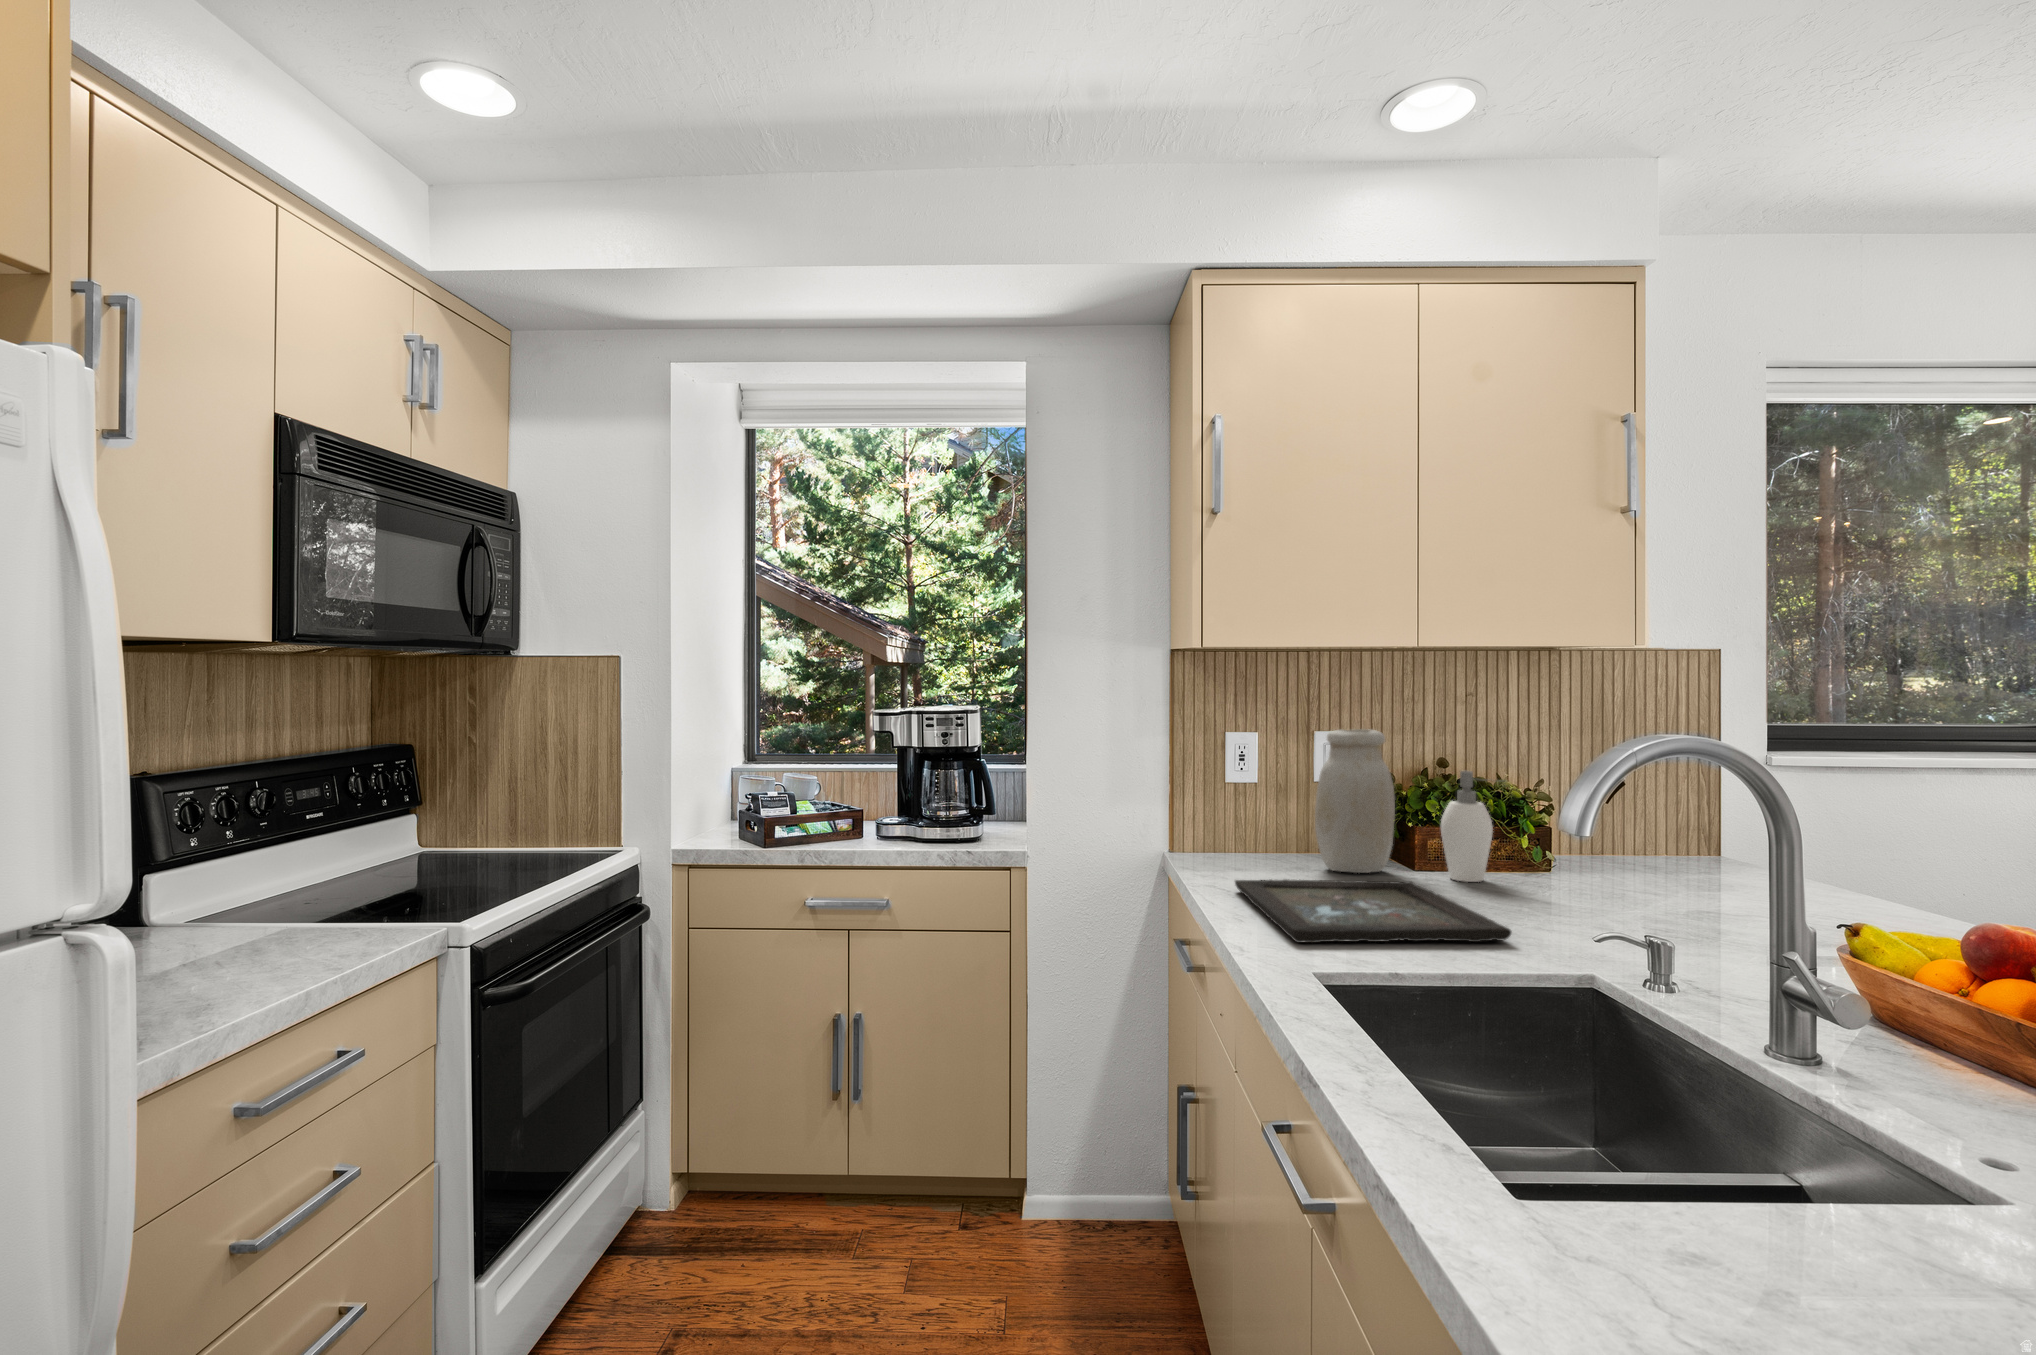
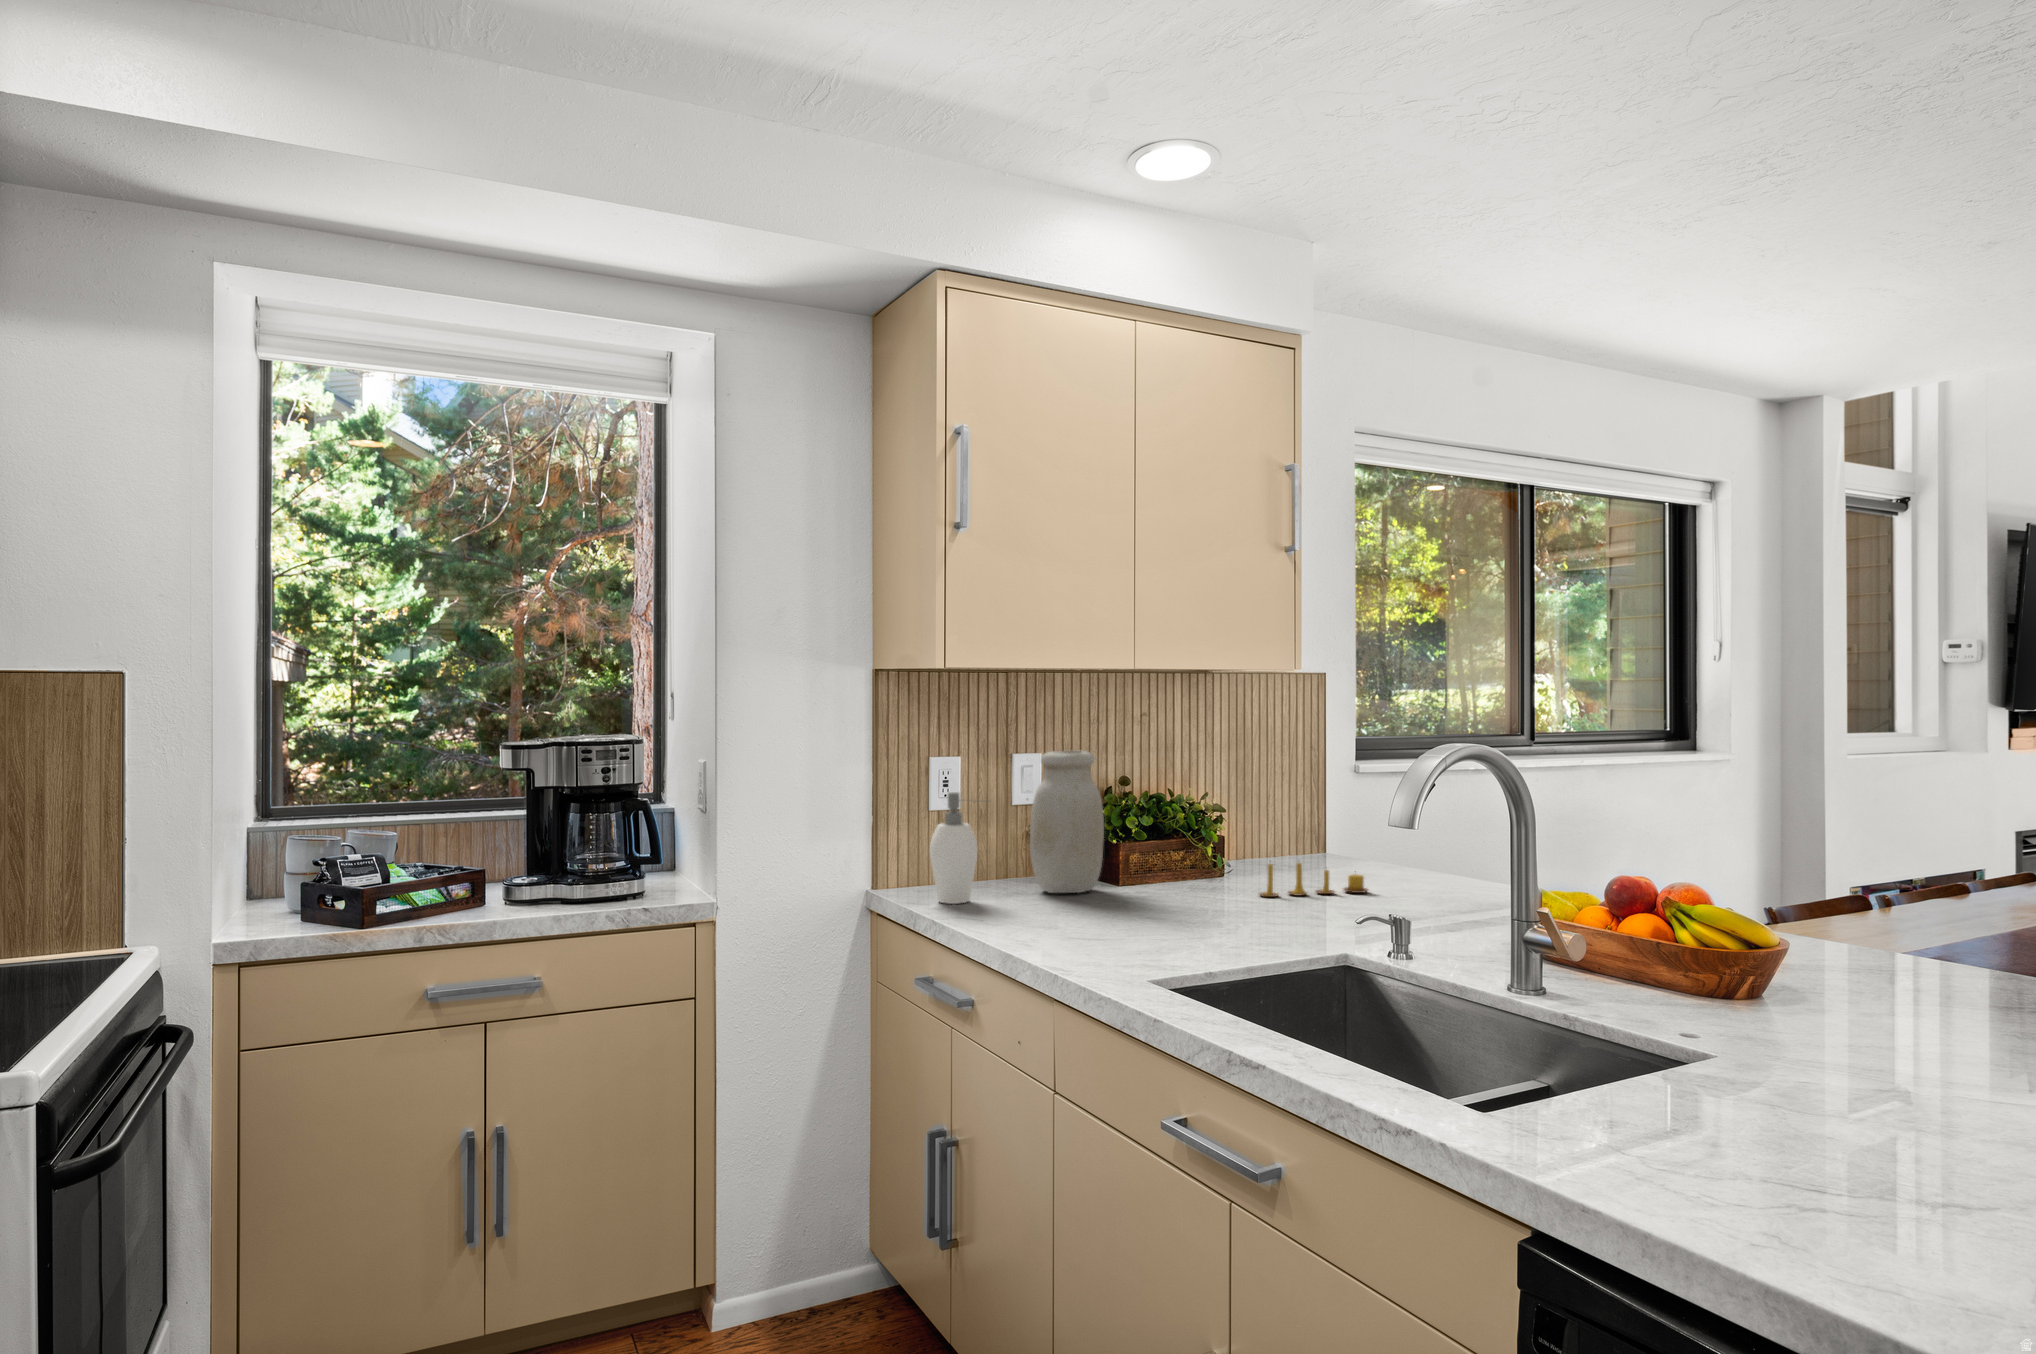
soap dispenser: present [1441,771,1493,882] -> present [930,792,986,904]
candle: none [1567,857,1718,904] -> present [1260,862,1368,897]
tray: present [1235,879,1511,943] -> none [986,895,1265,958]

